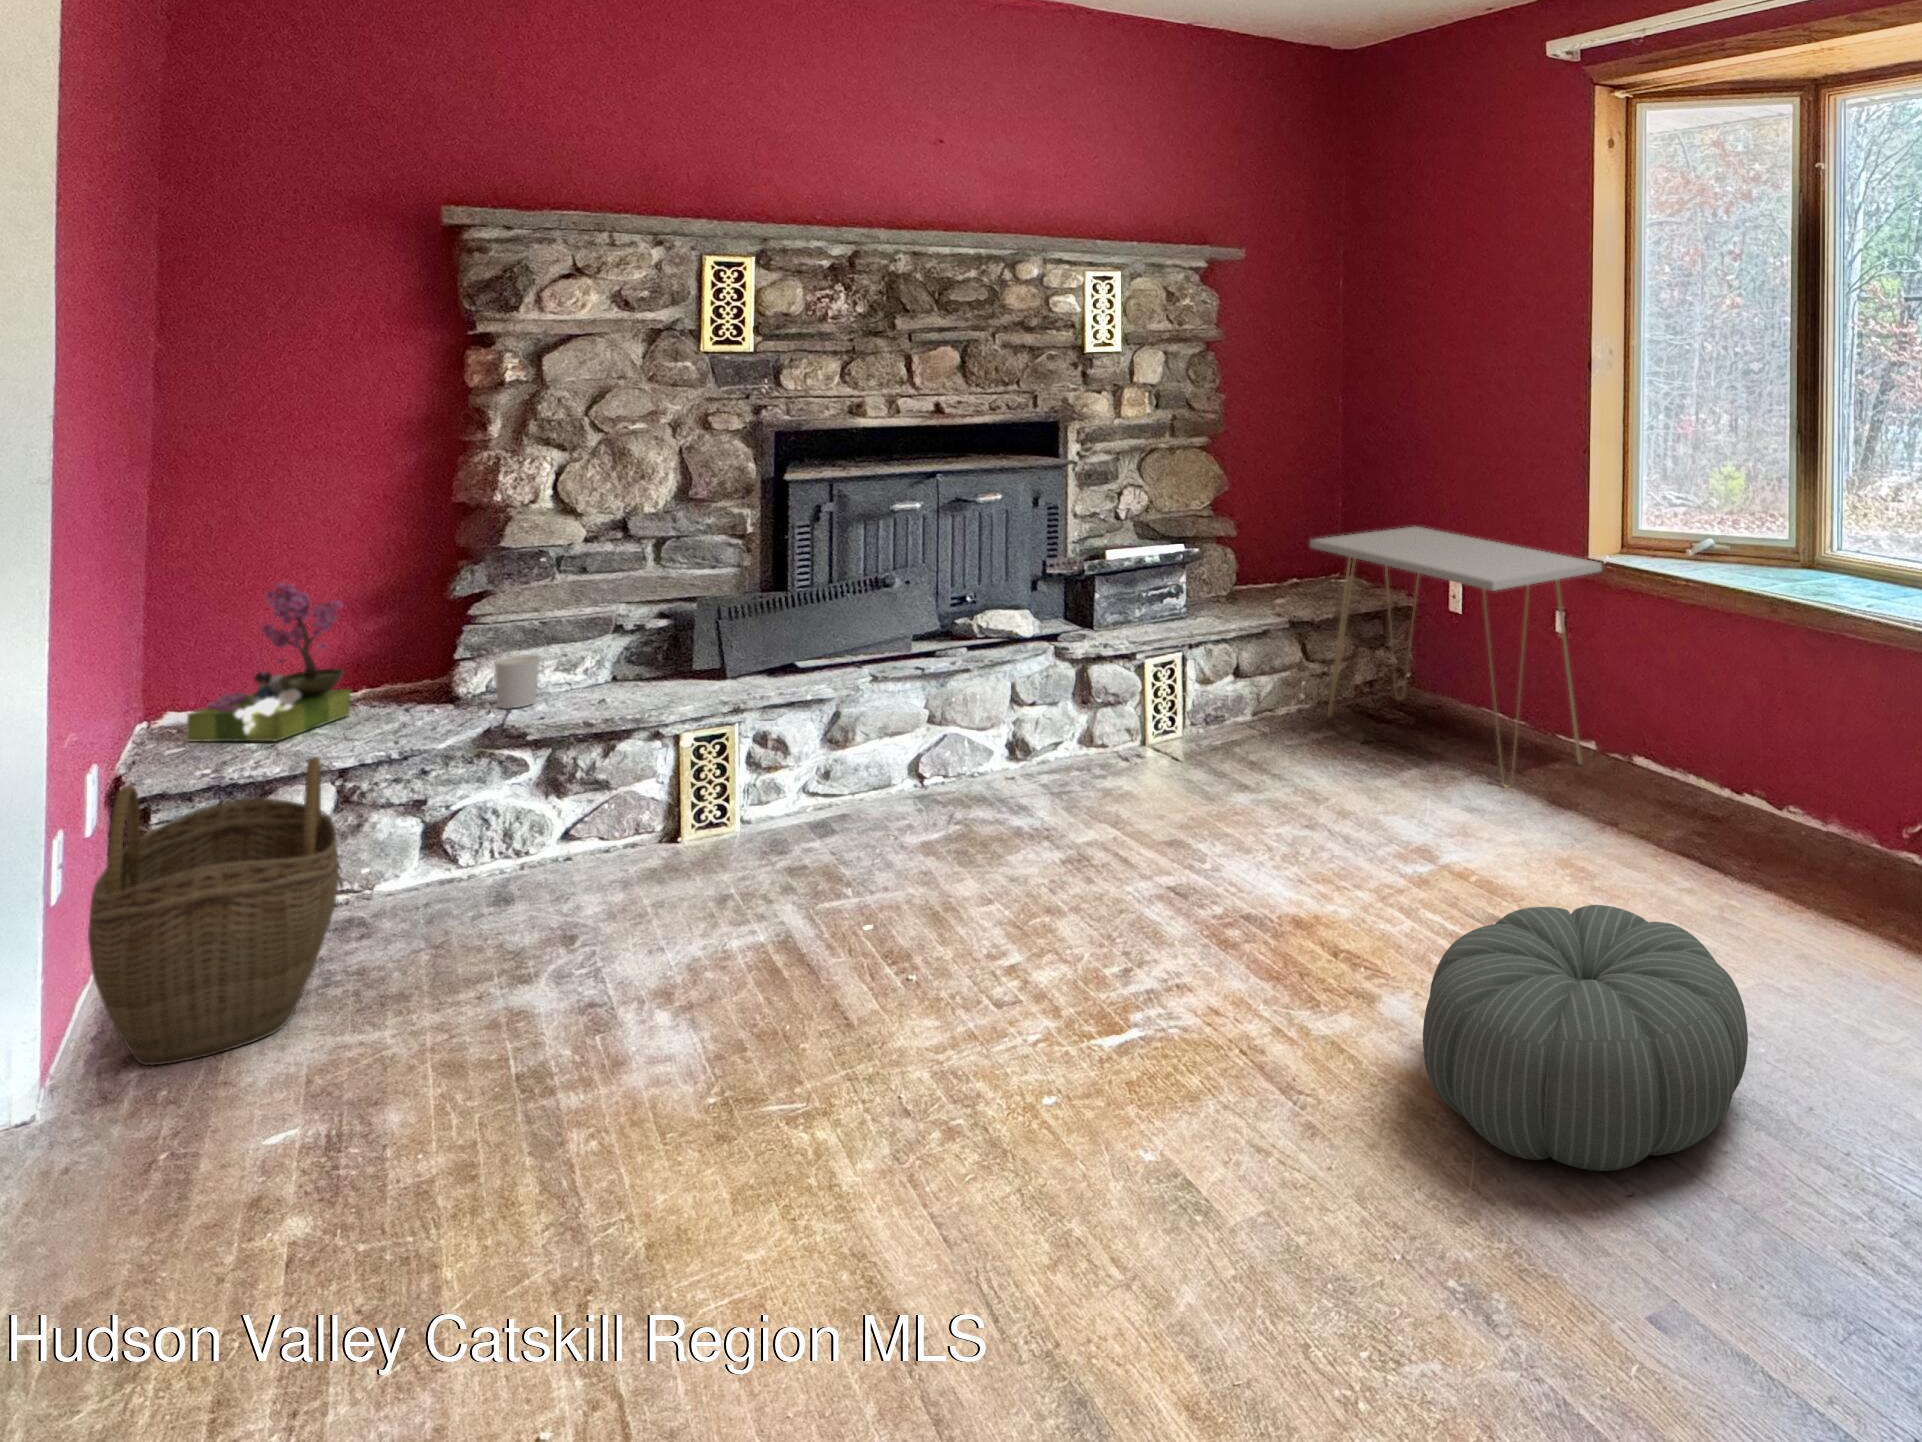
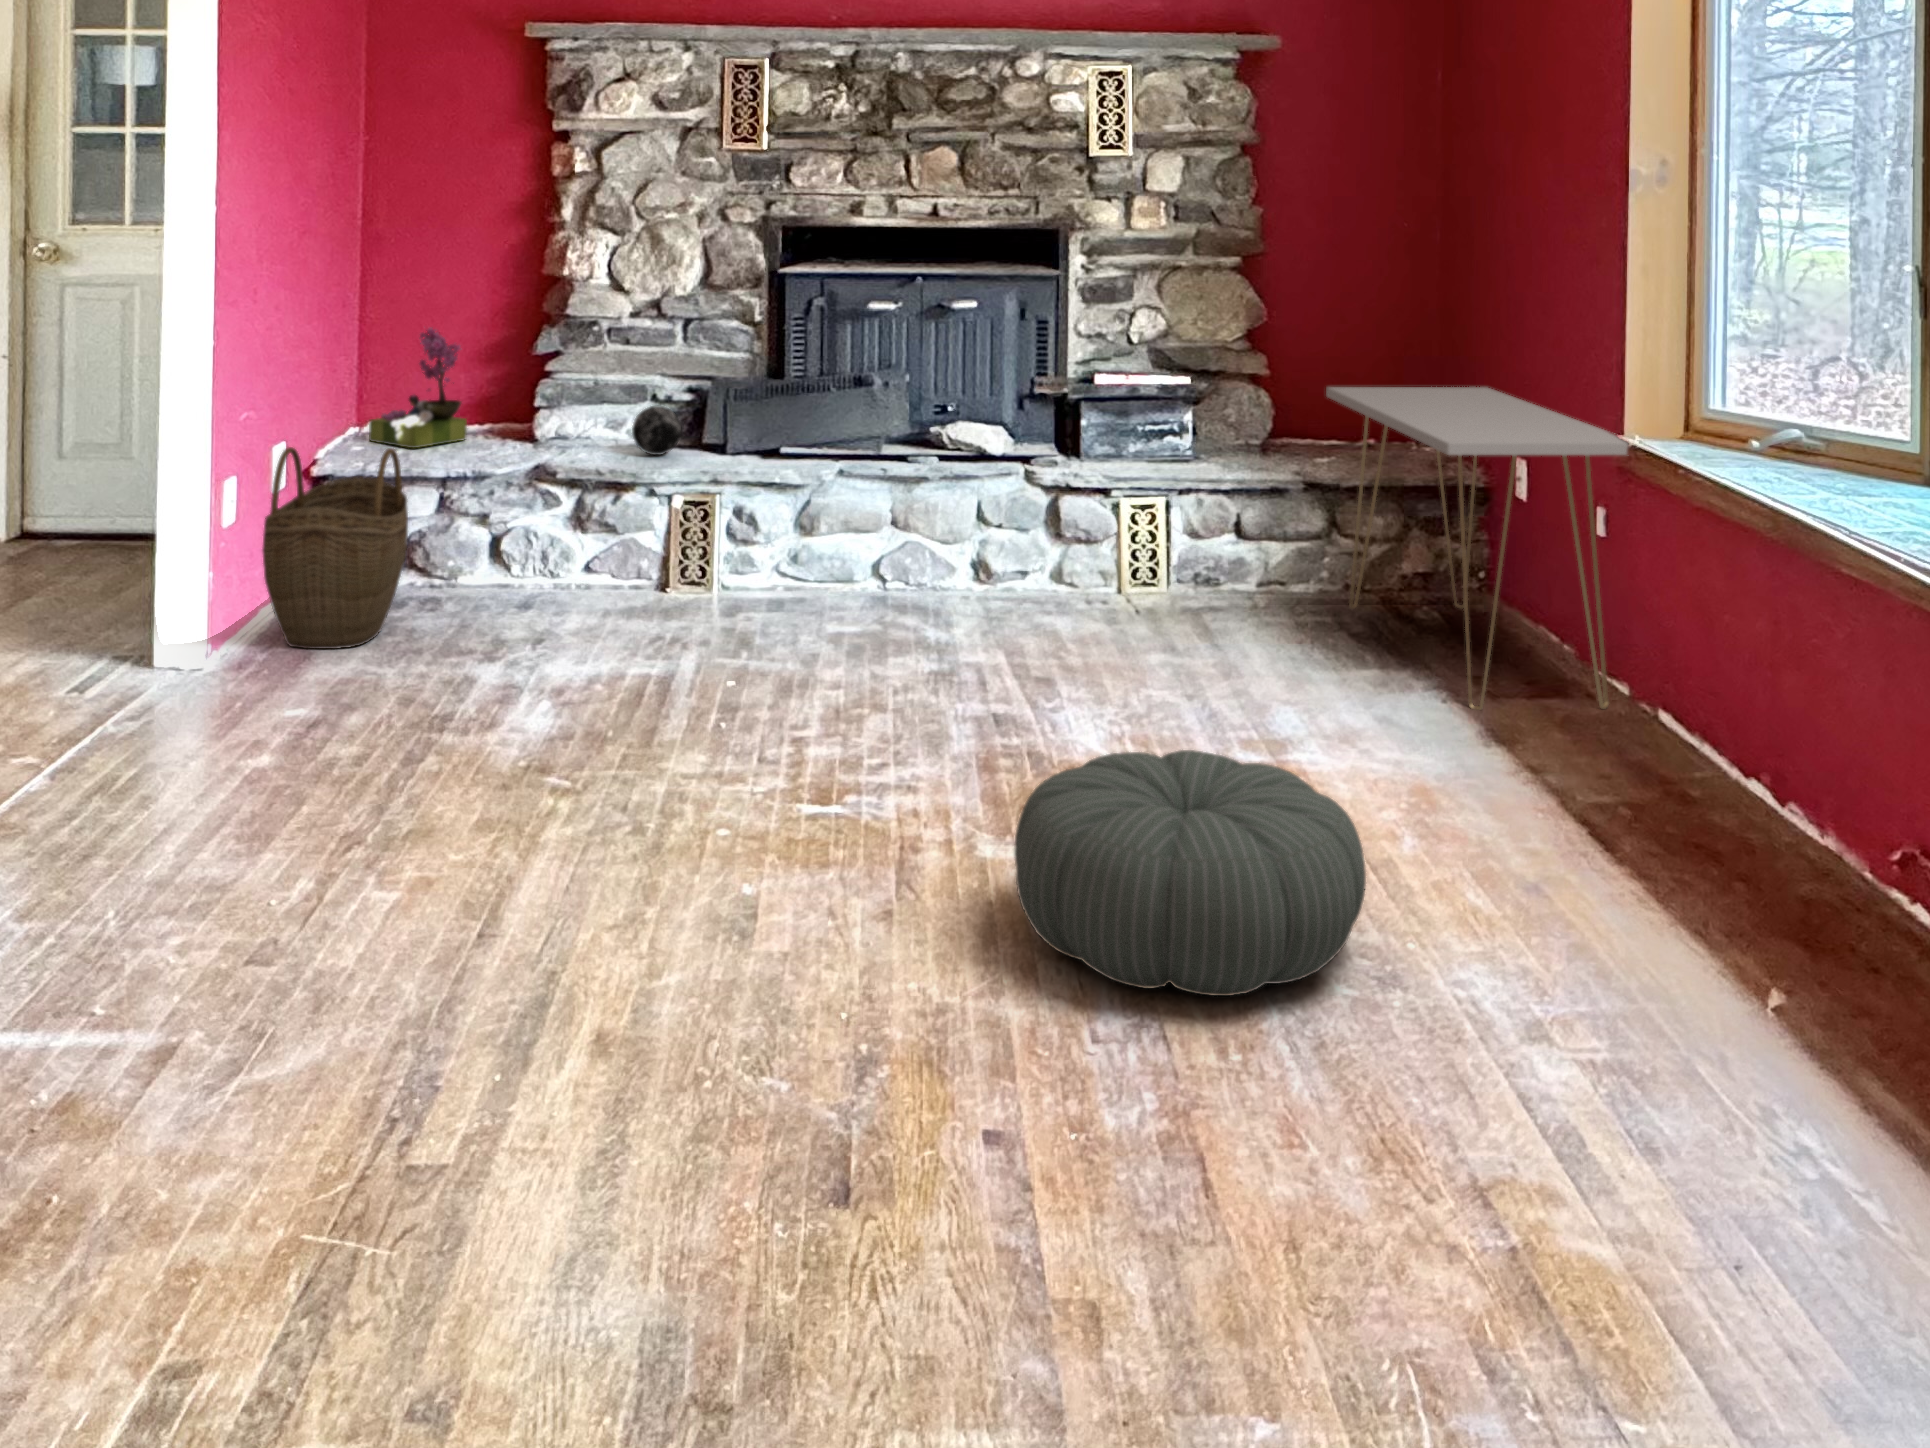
decorative orb: none [611,638,675,694] -> present [632,406,681,455]
candle holder: present [495,655,540,709] -> none [553,408,586,451]

